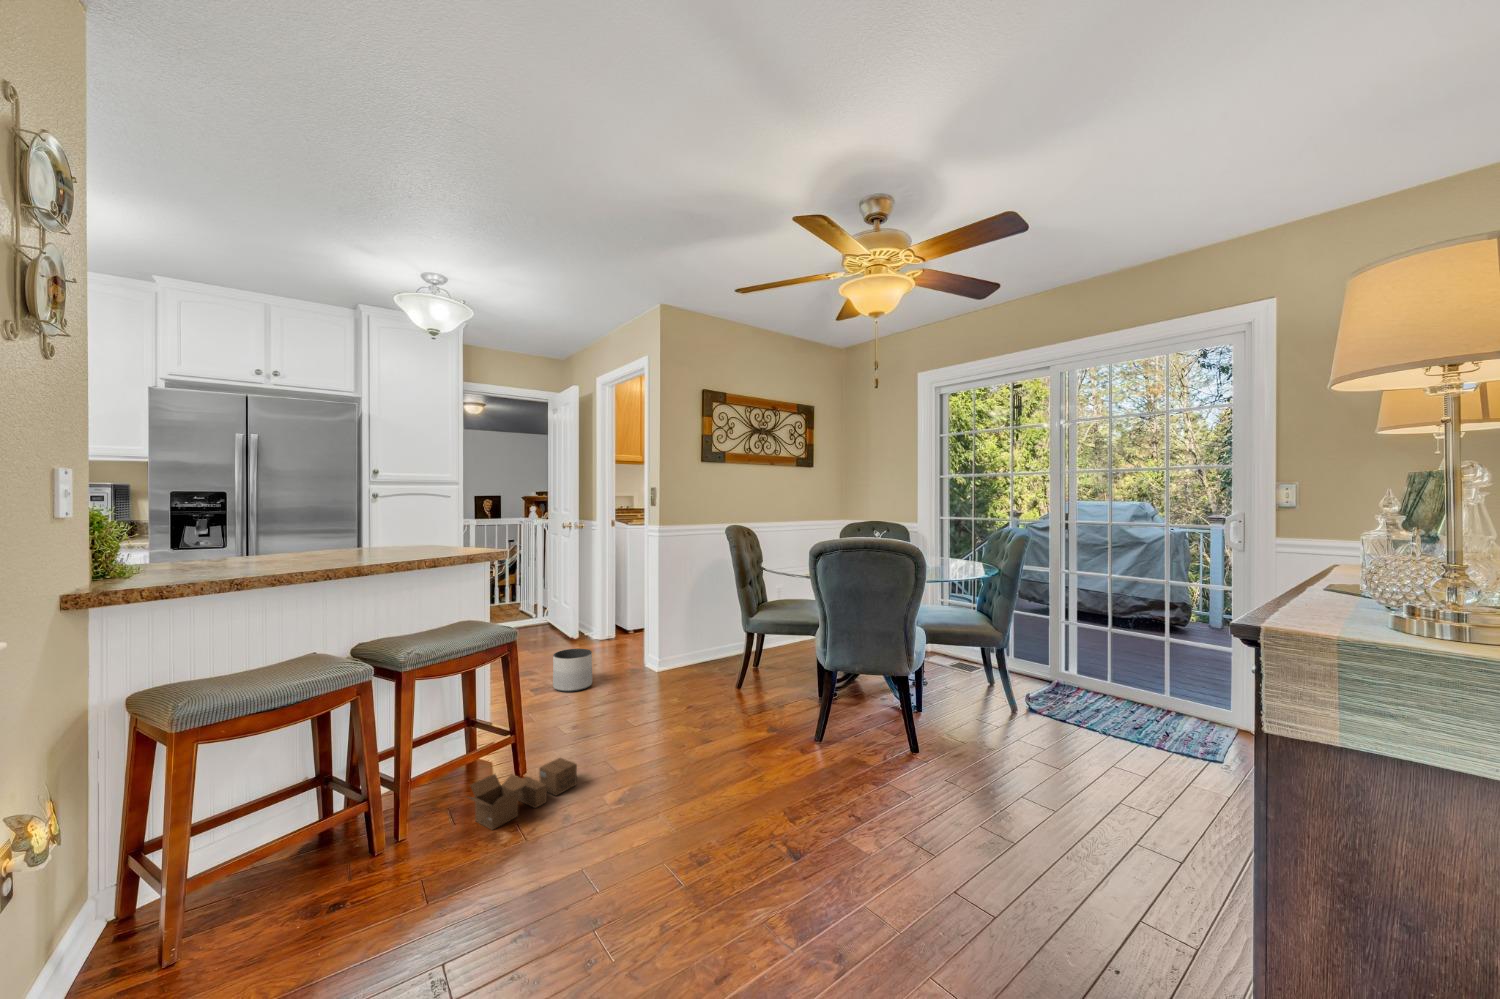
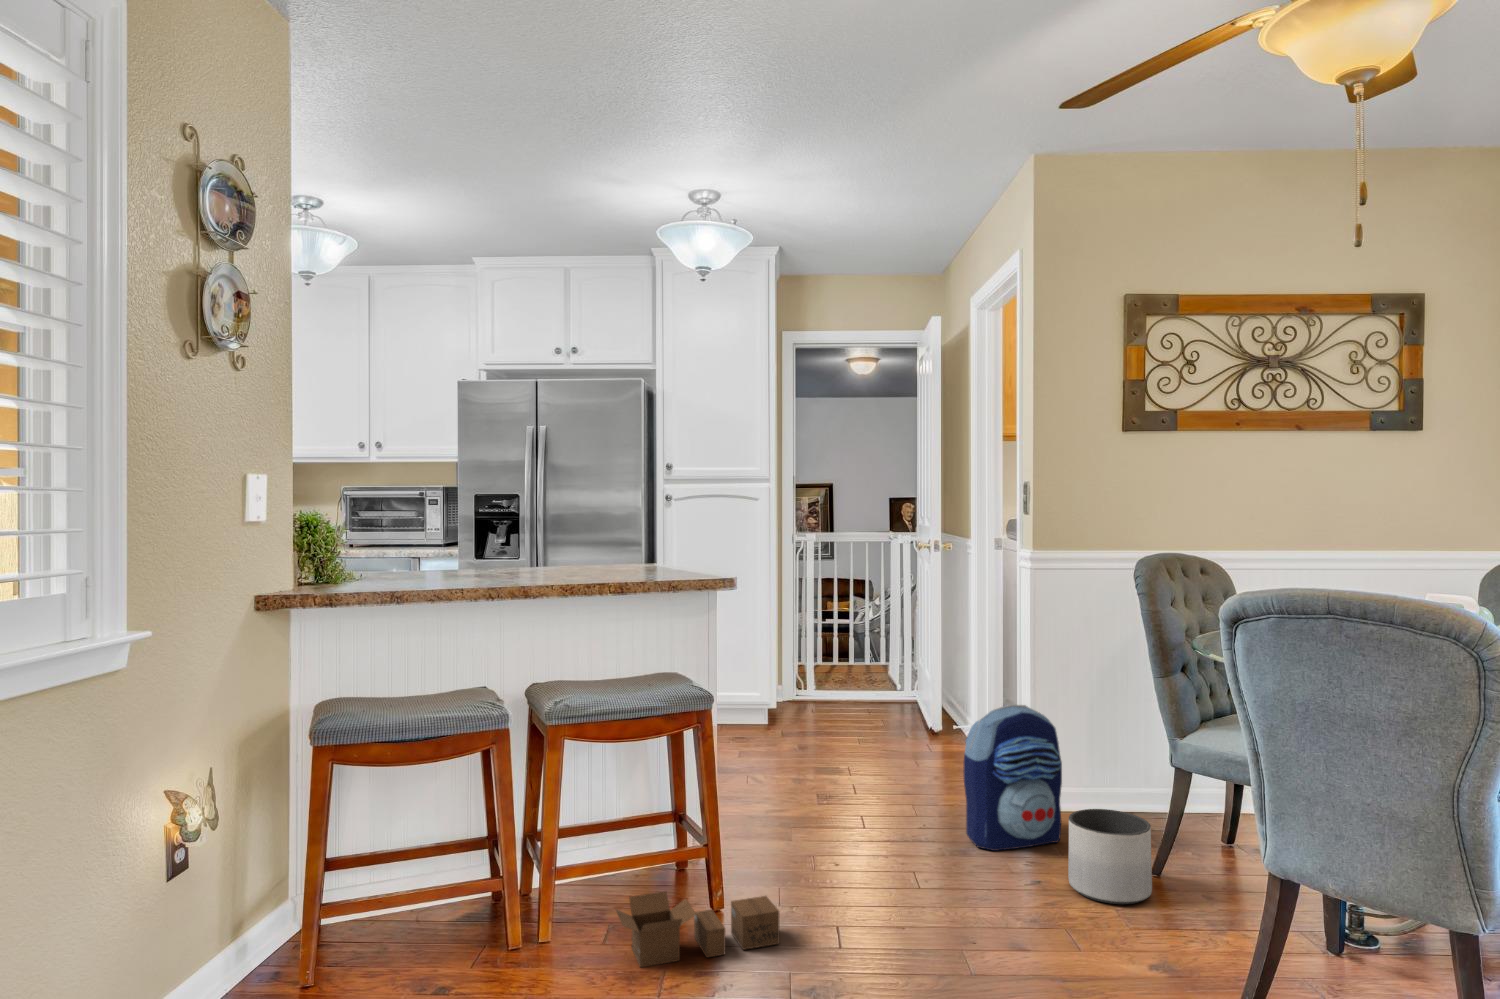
backpack: none [635,615,688,701] -> present [963,705,1062,851]
planter: present [553,649,592,692] -> present [1068,809,1152,904]

